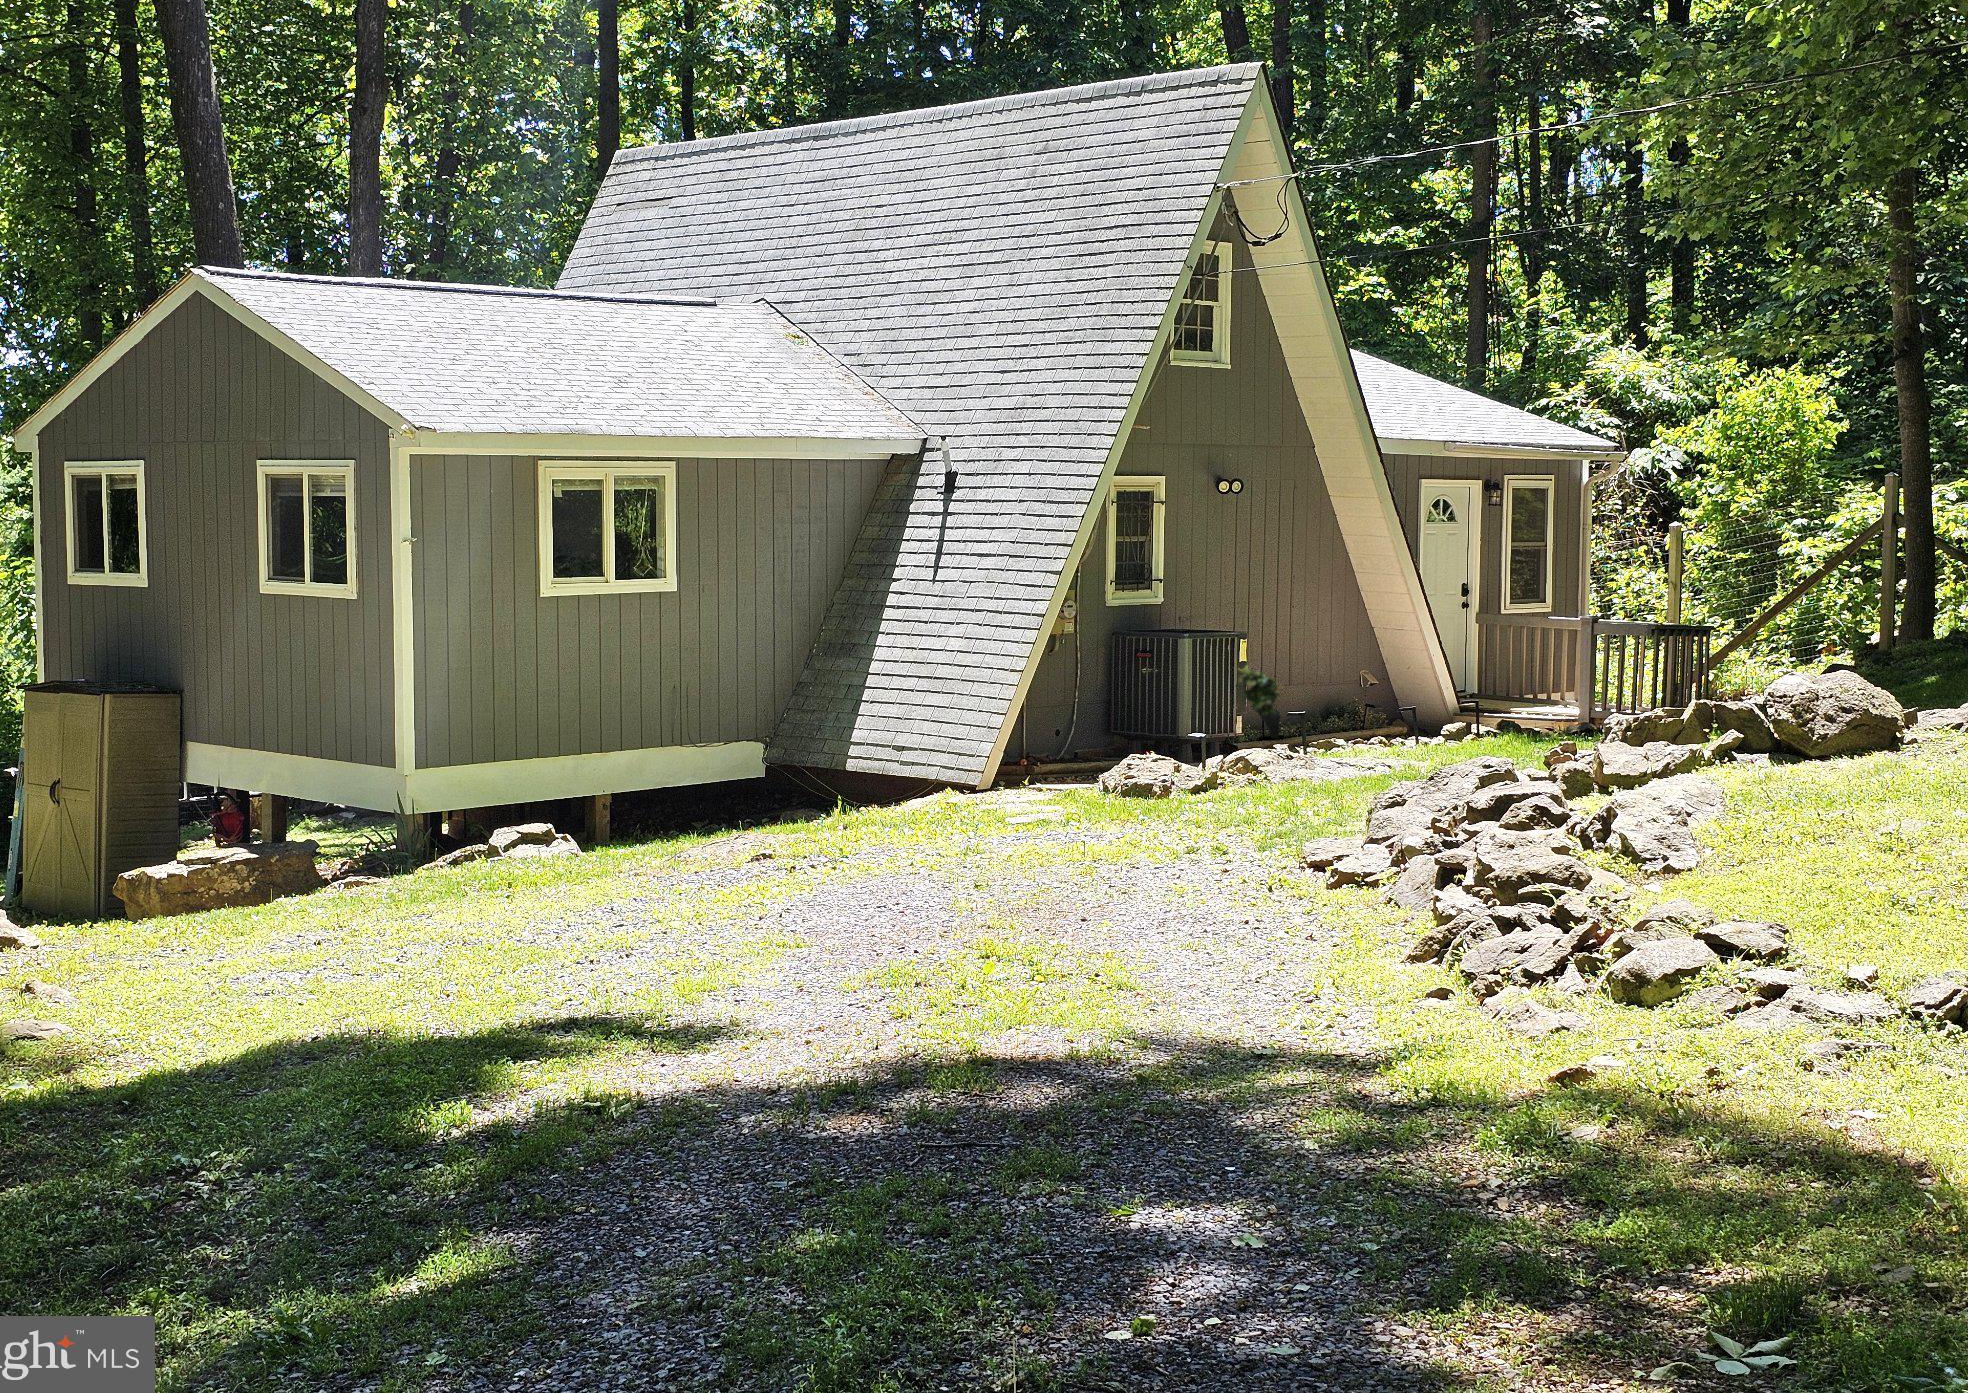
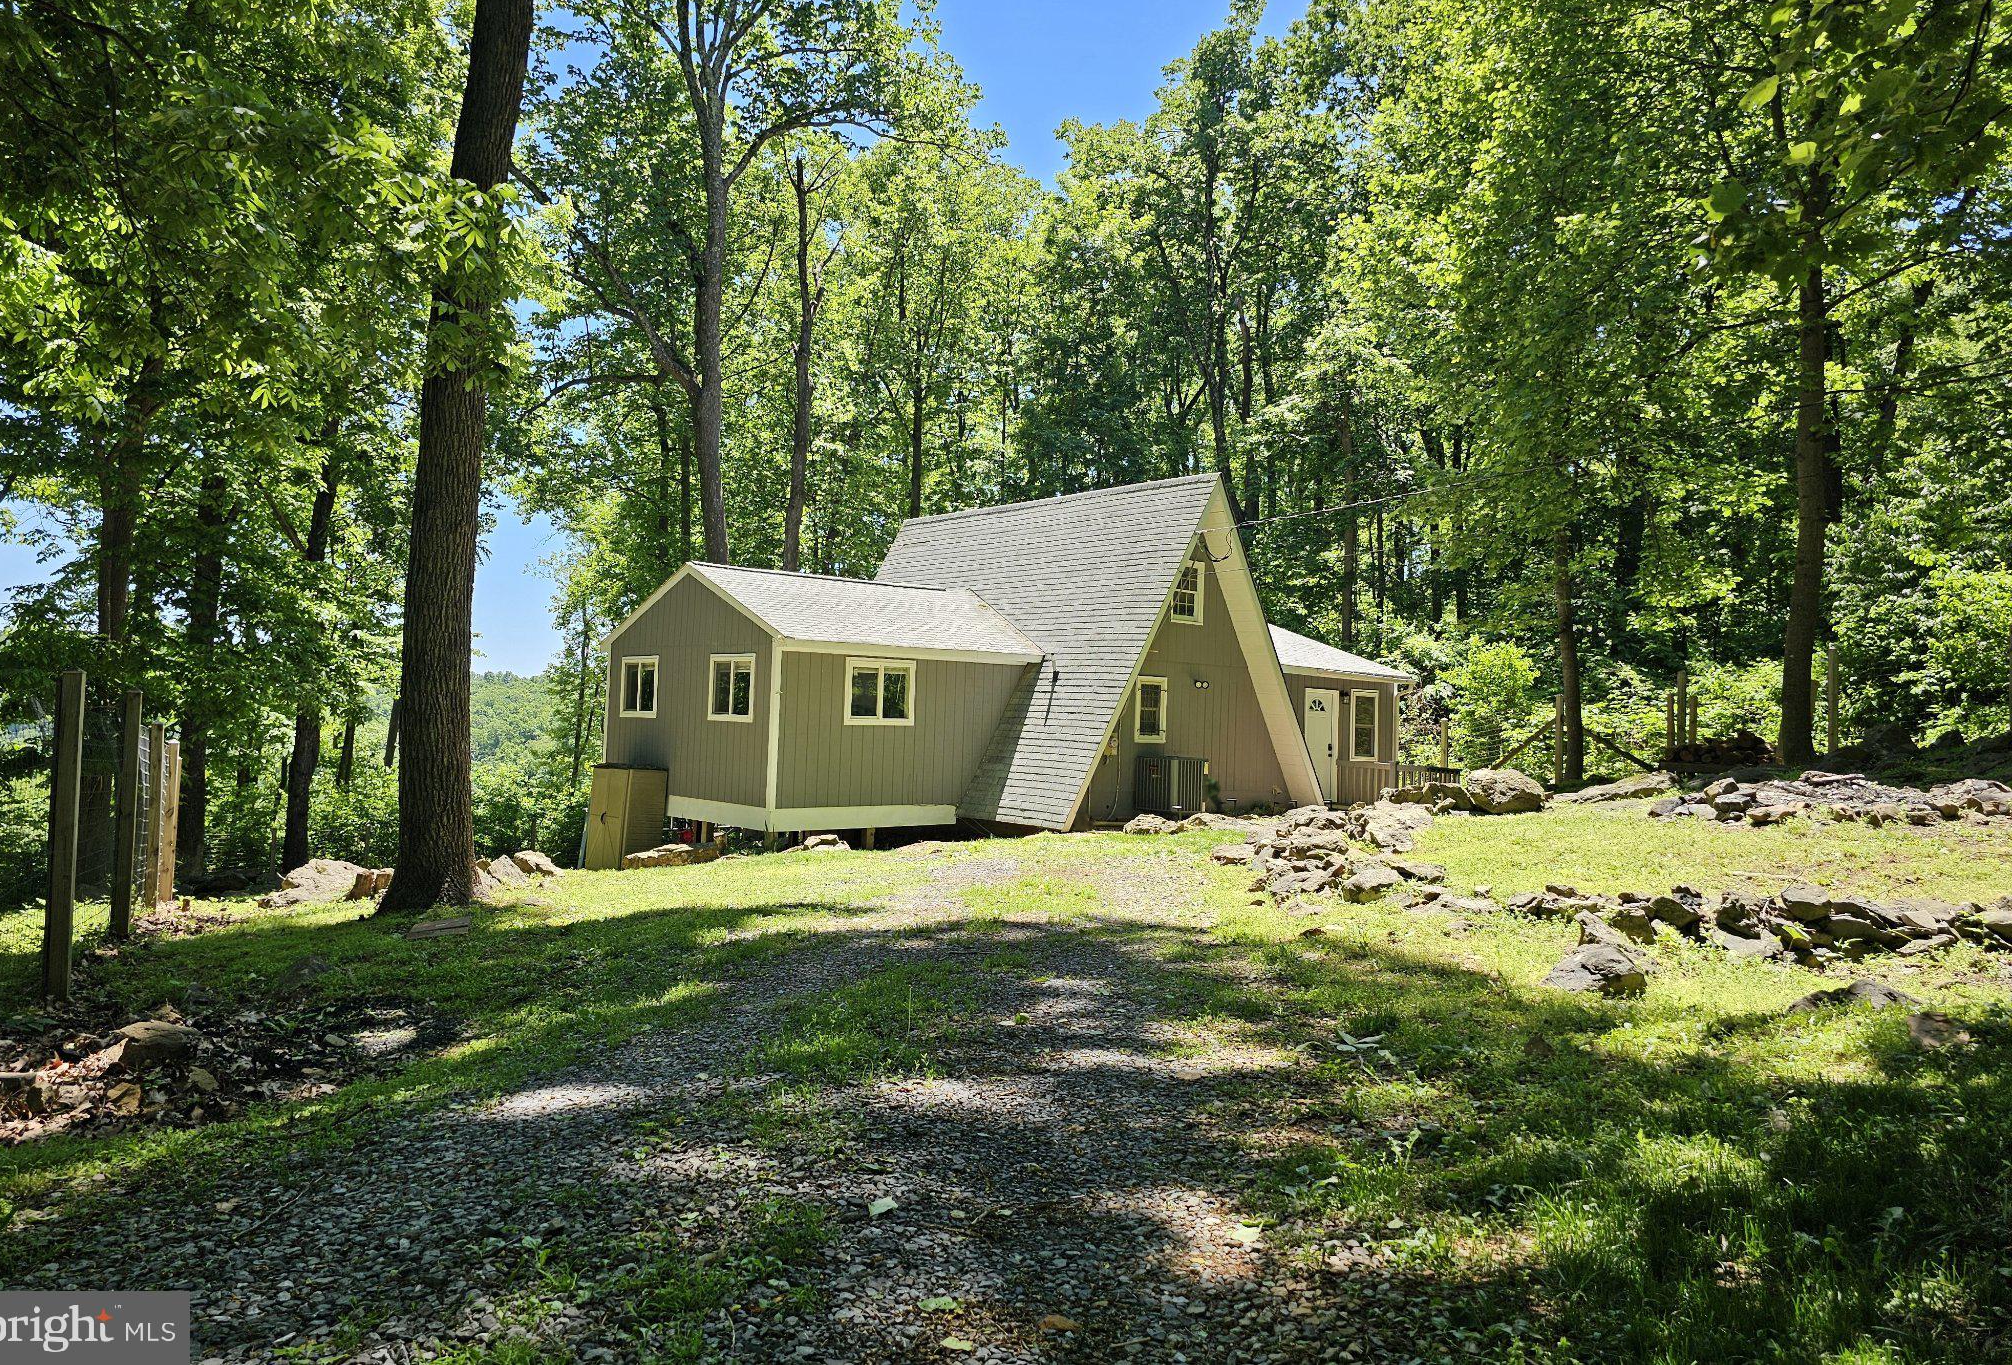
watering can: none [1002,750,1075,796] -> present [1074,810,1100,831]

